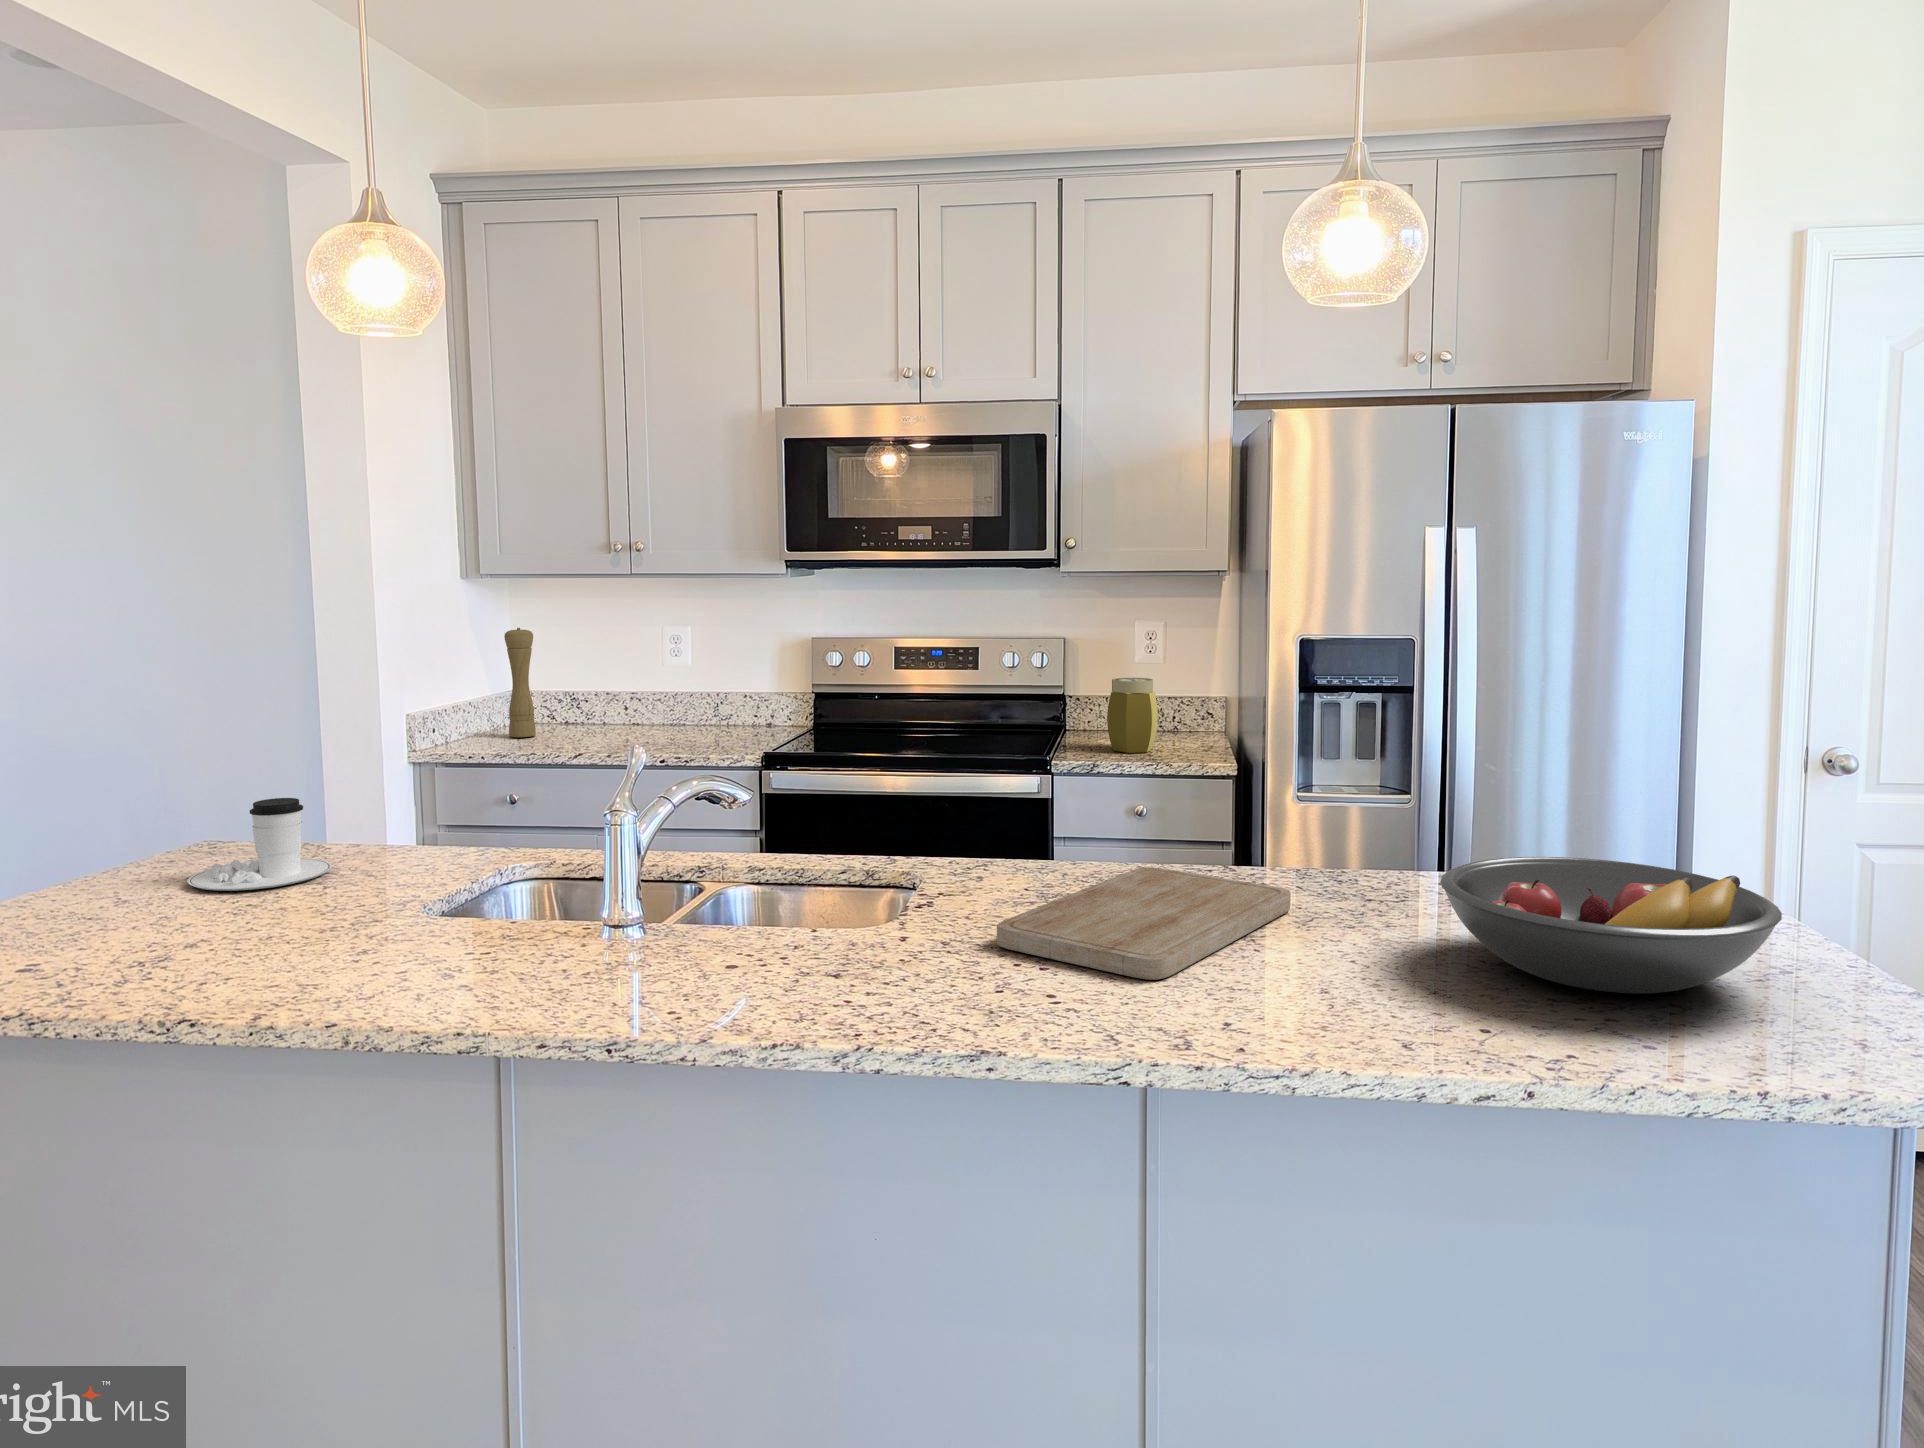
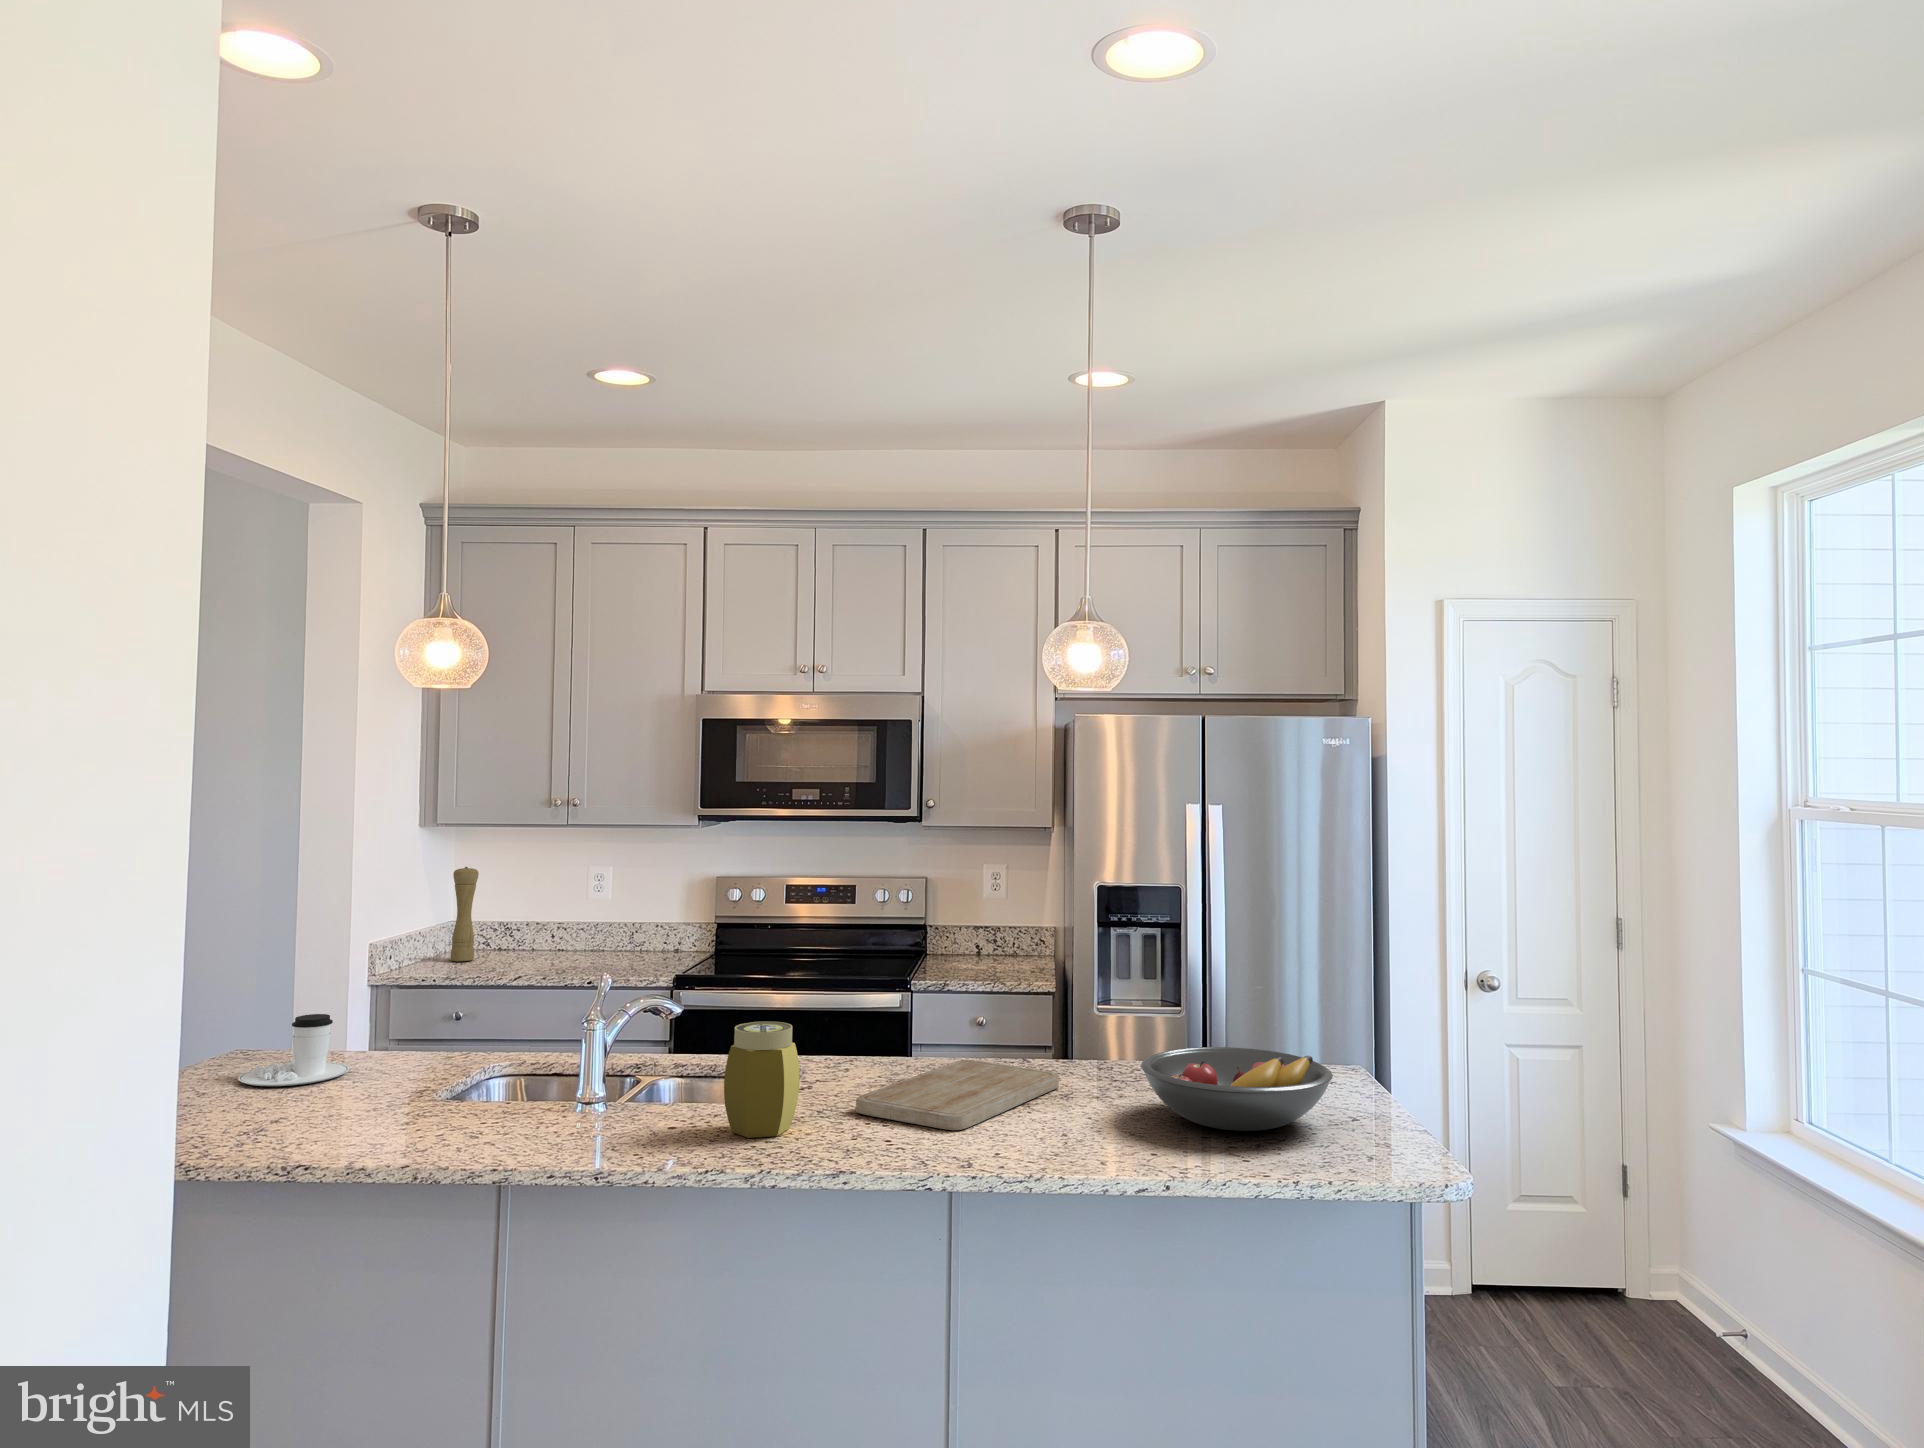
jar: present [1107,678,1158,753] -> present [724,1021,800,1138]

